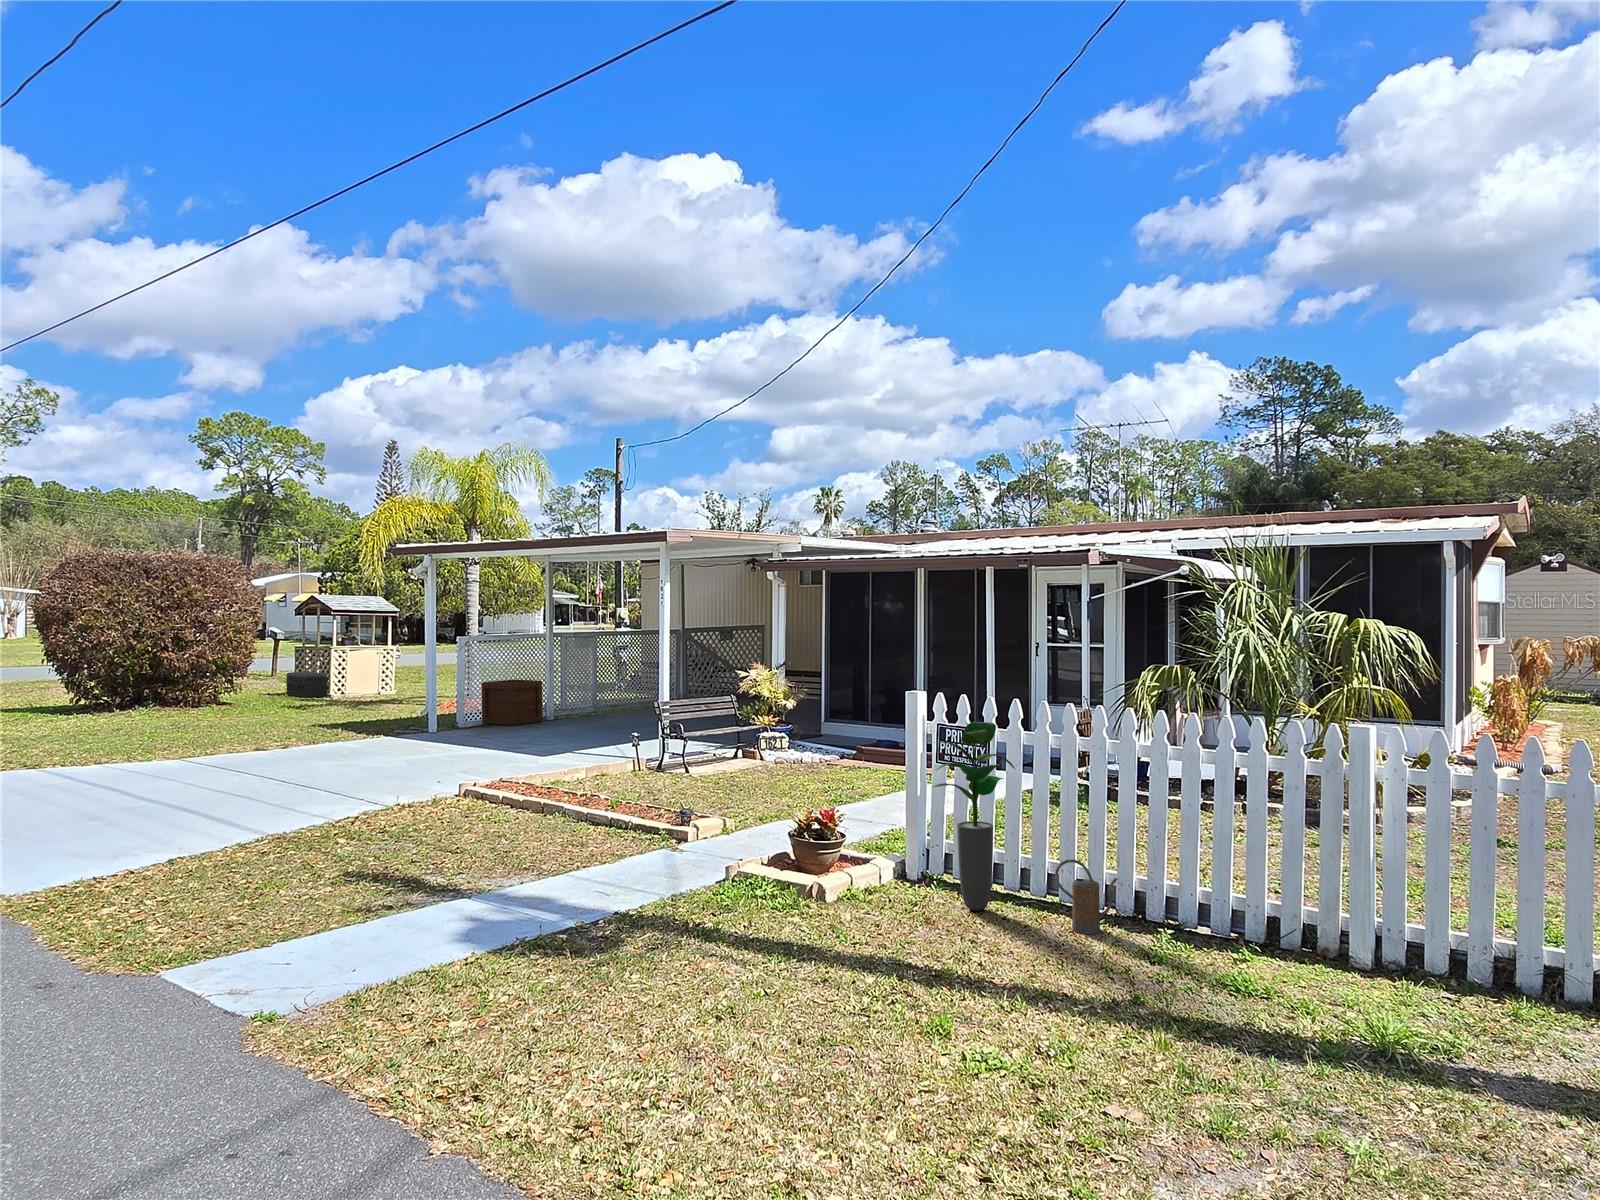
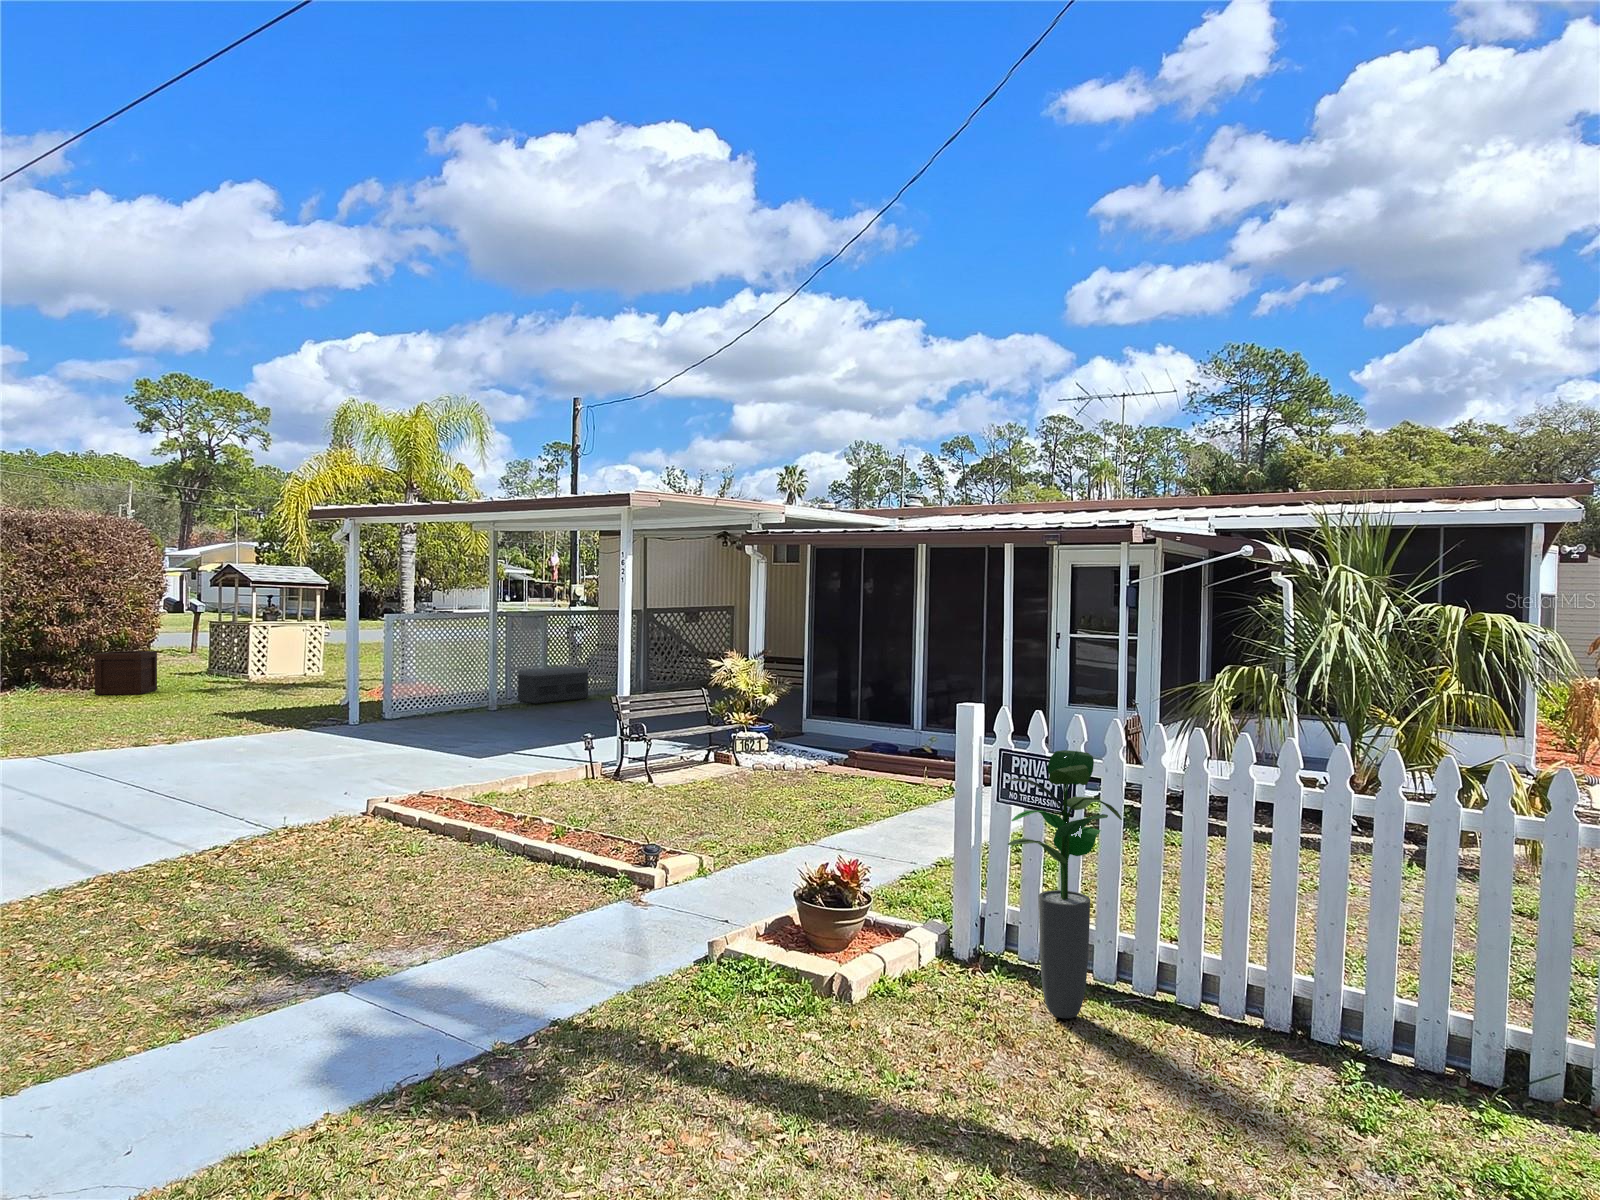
storage bench: present [286,672,327,698] -> present [518,667,588,704]
wooden crate: present [482,680,543,726] -> present [95,651,157,695]
watering can: present [1055,860,1117,934] -> none [1187,956,1284,1067]

